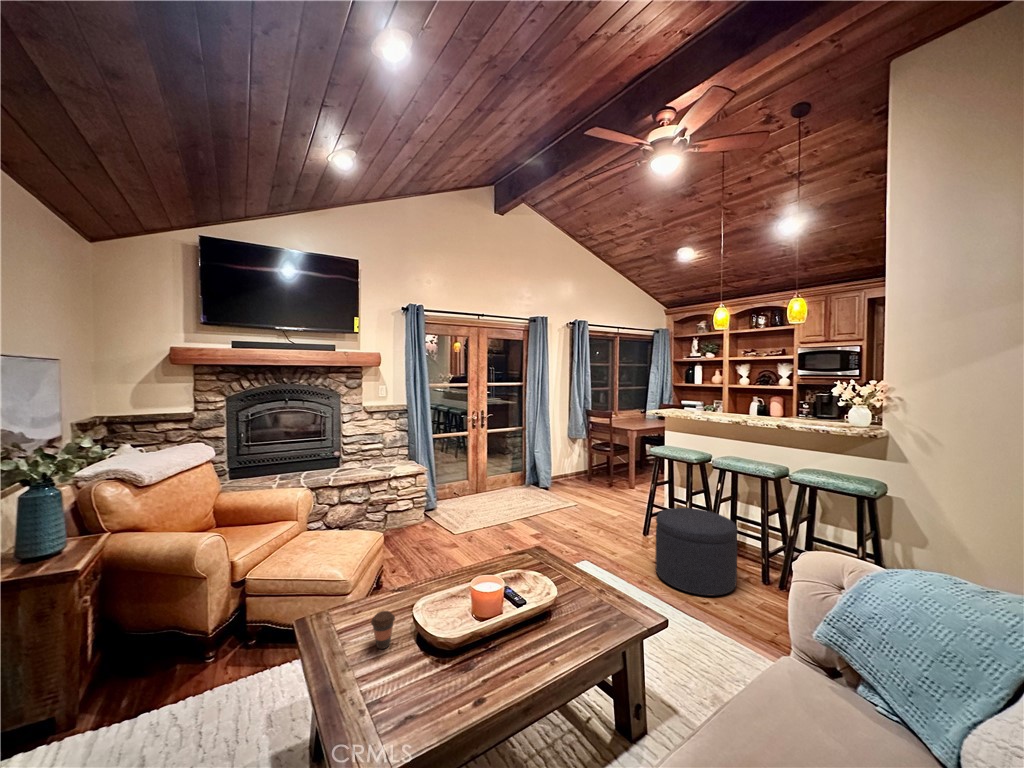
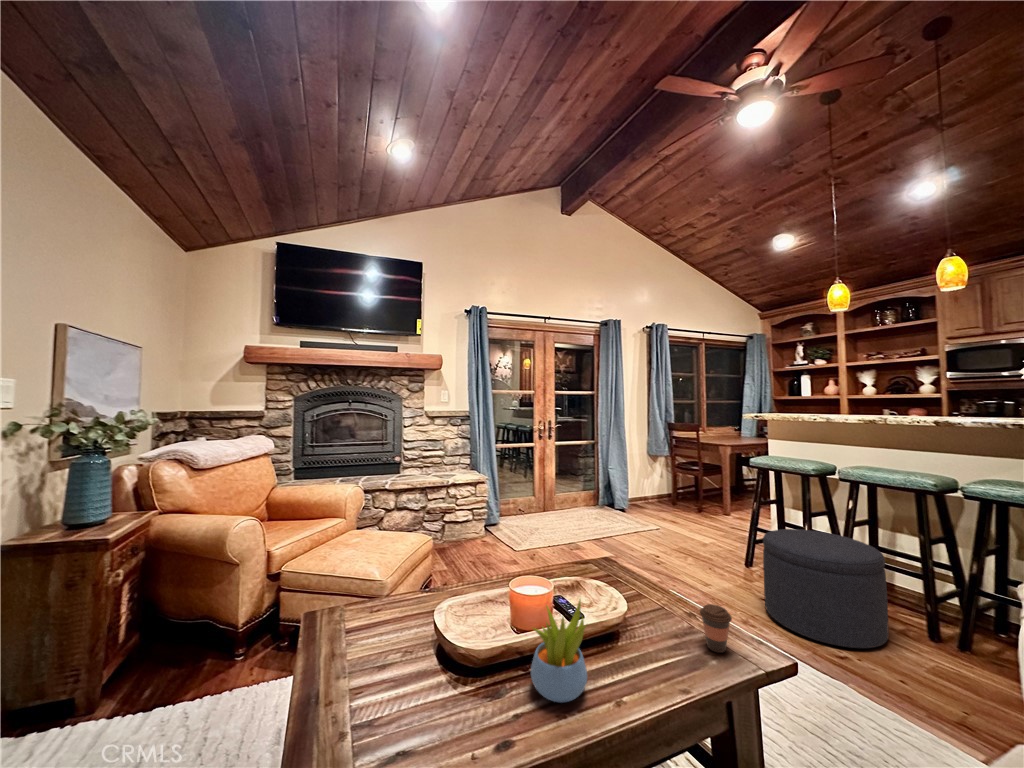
succulent plant: none [492,594,533,667] -> present [531,600,587,702]
coffee cup: present [371,611,395,649] -> present [700,604,732,653]

